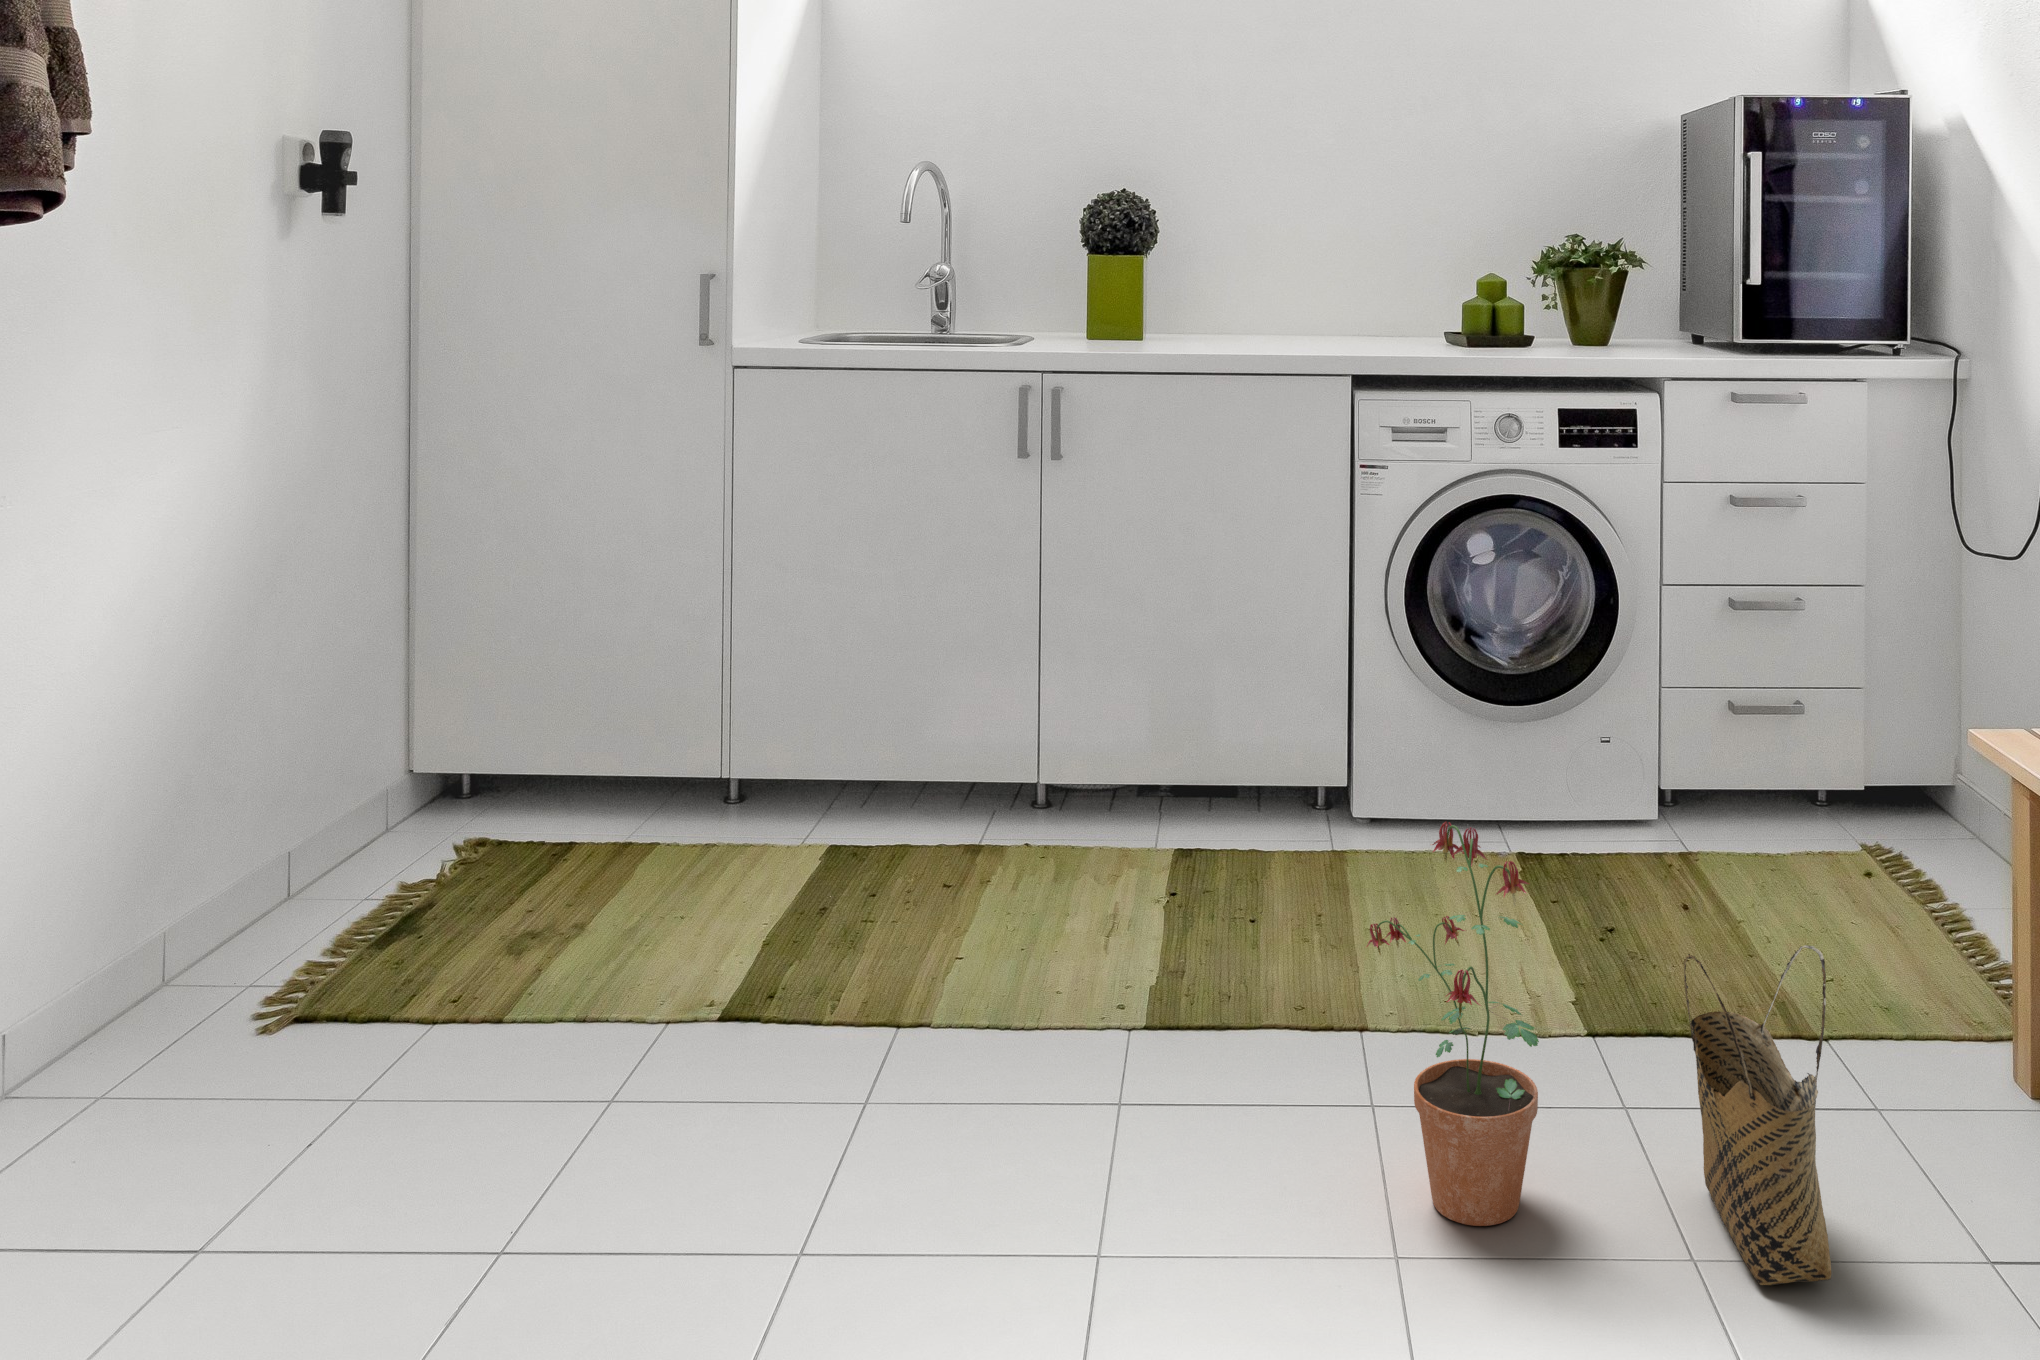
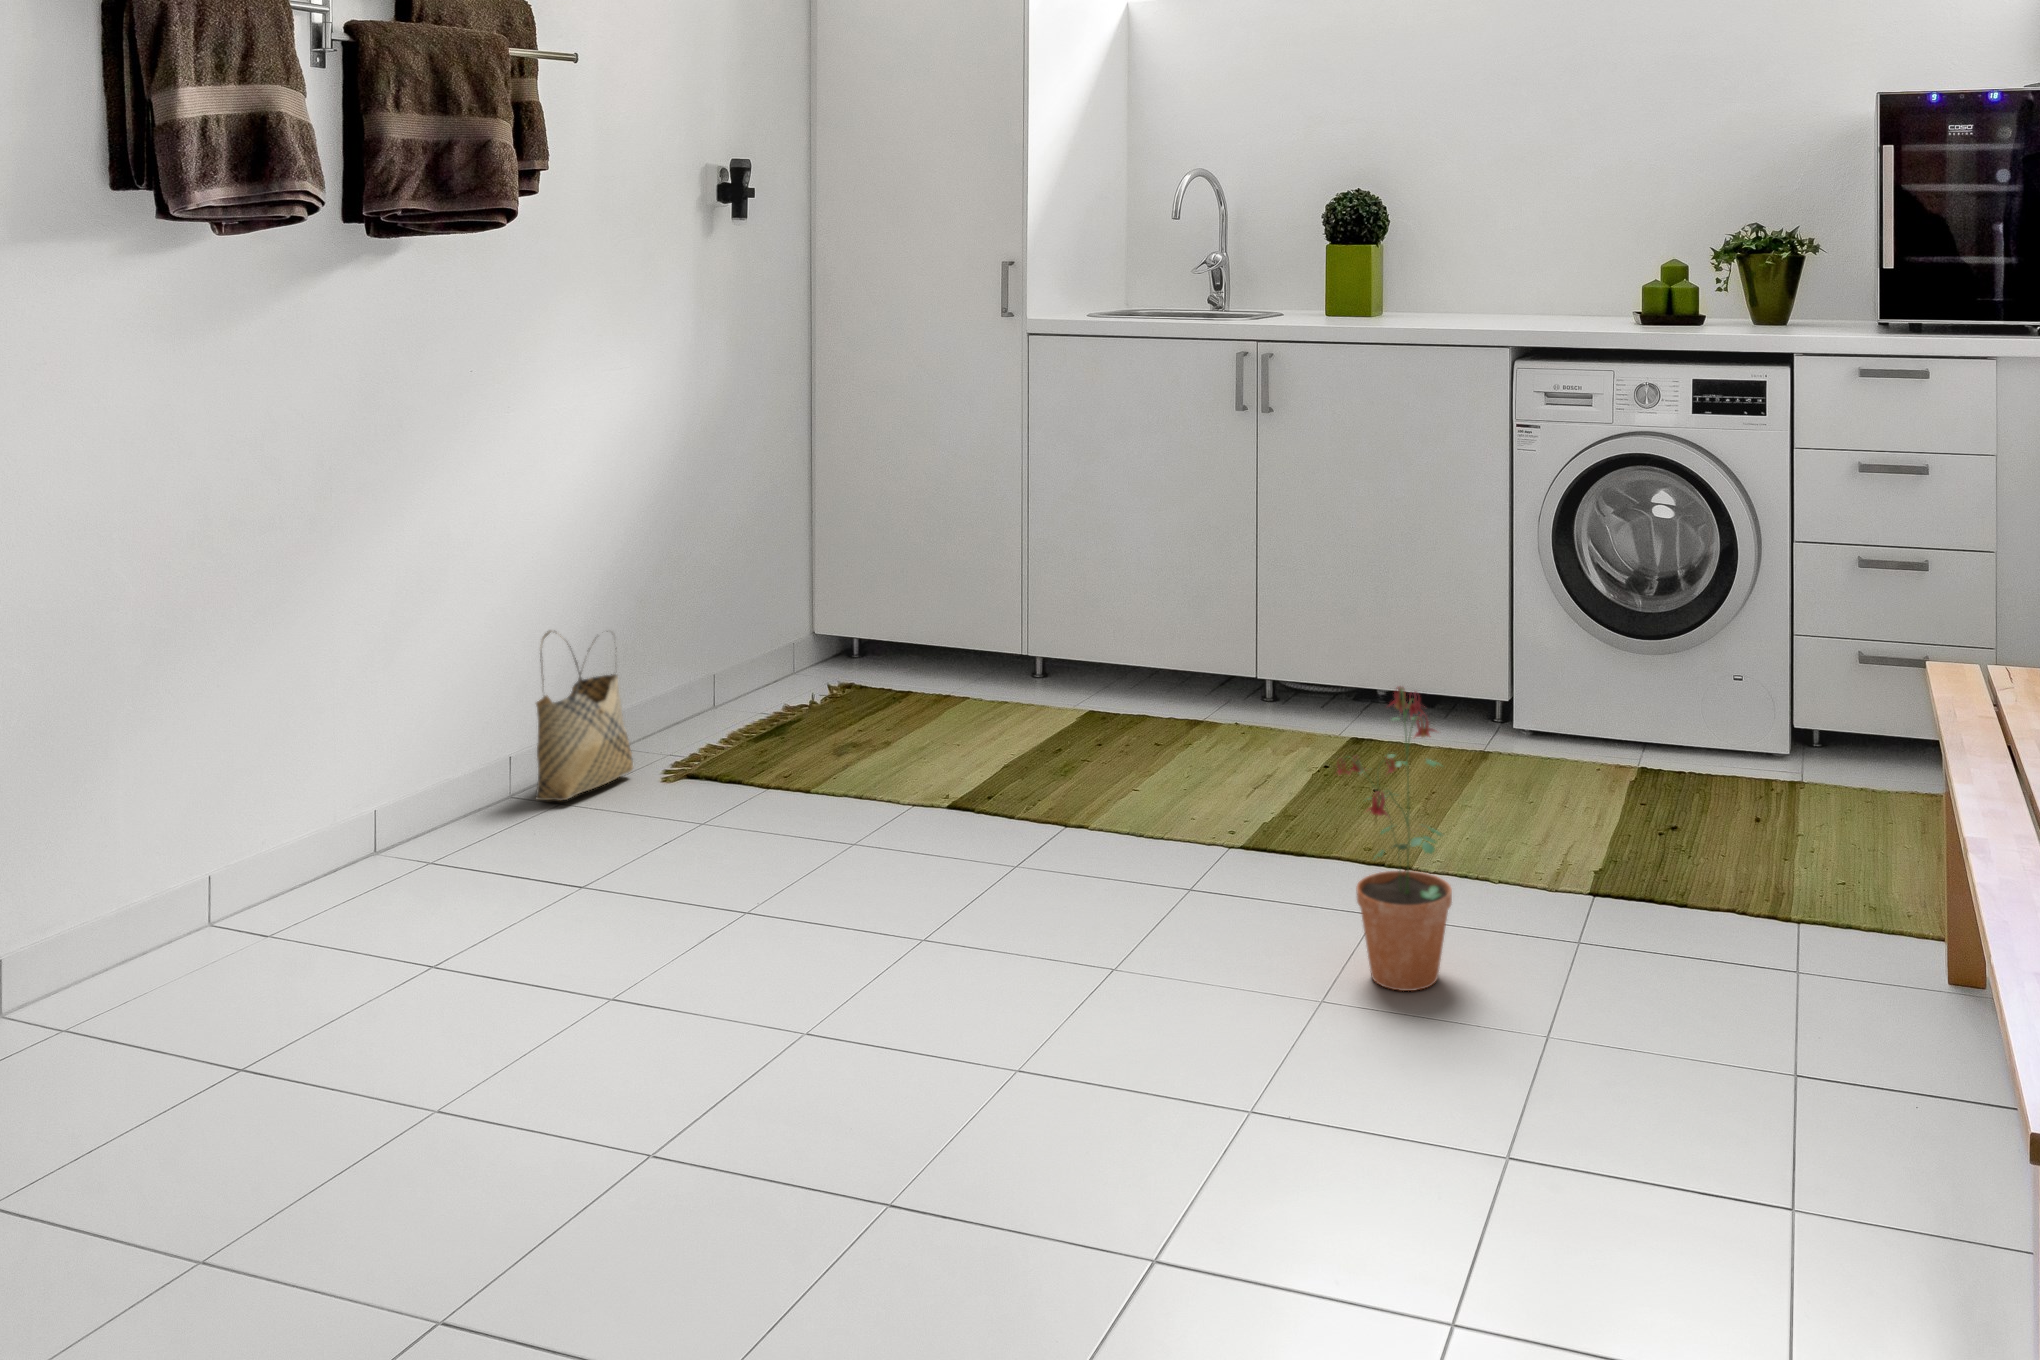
woven basket: present [1683,945,1831,1285] -> present [536,631,633,800]

